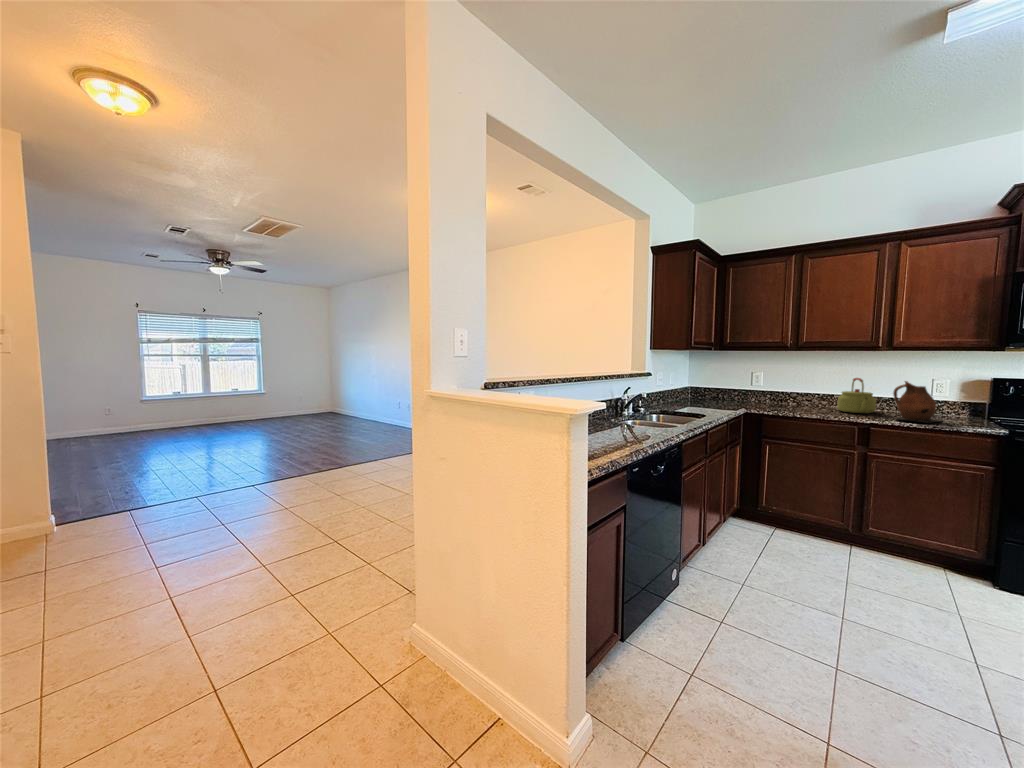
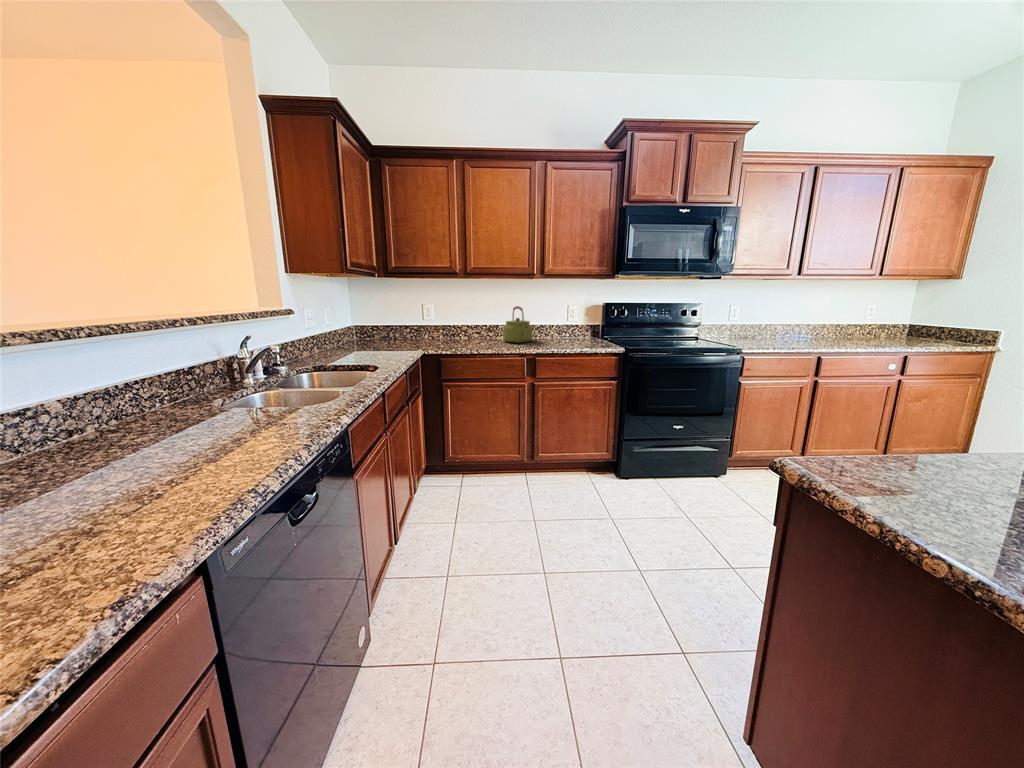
ceramic pitcher: present [893,381,939,423] -> none [548,308,581,347]

